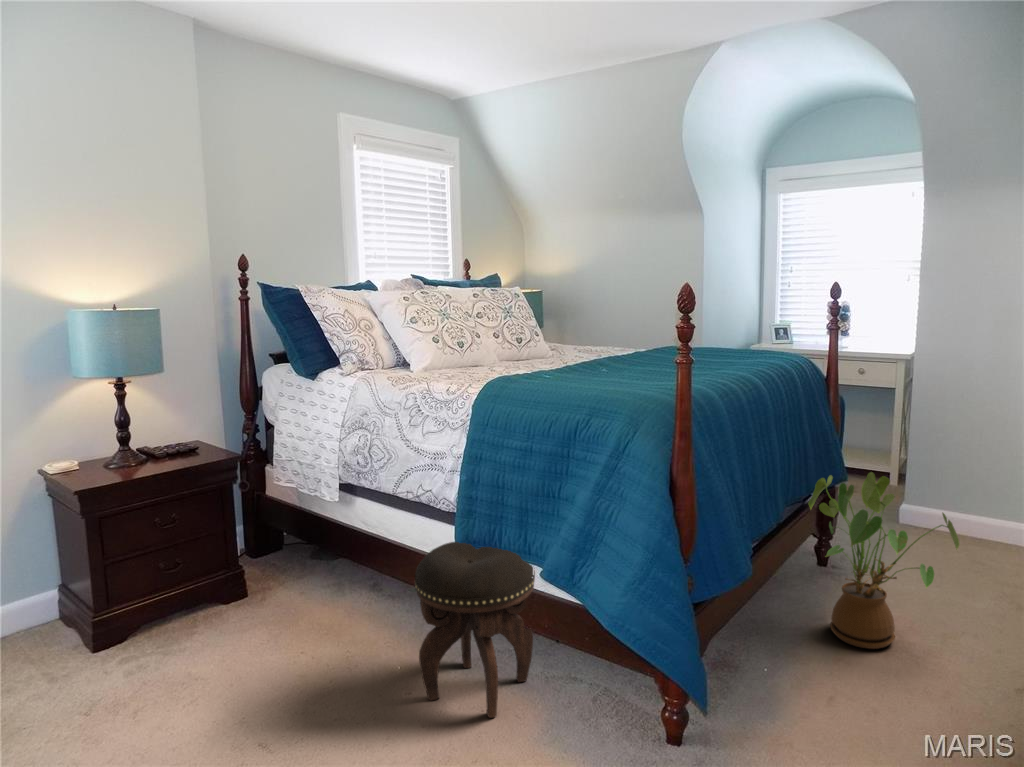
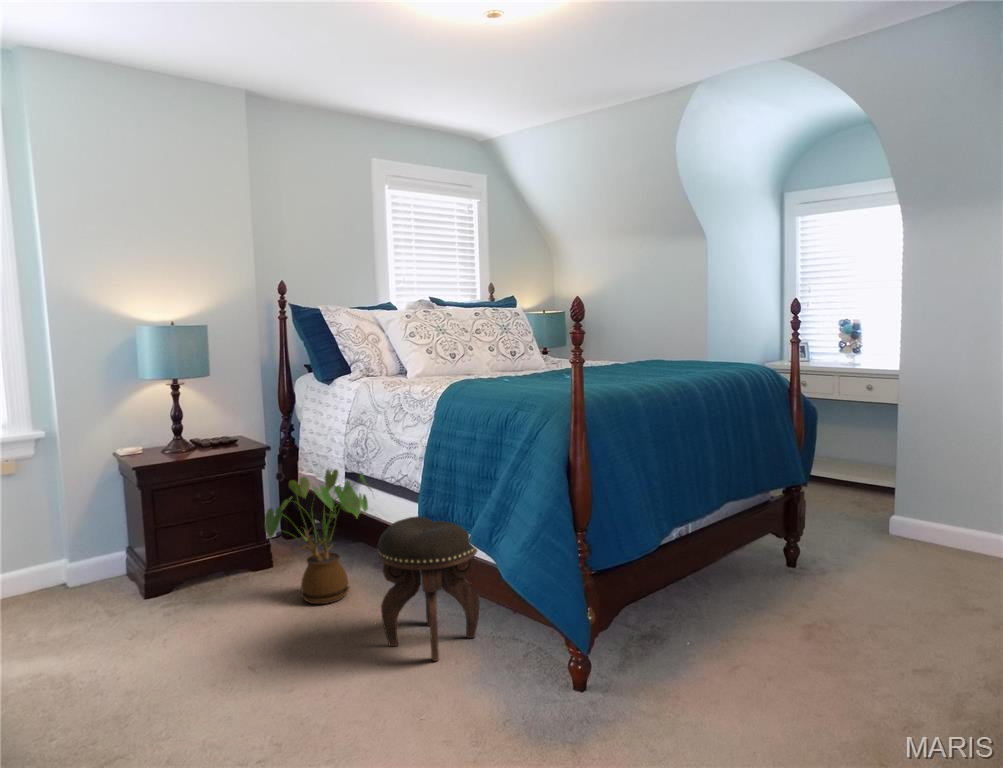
house plant: present [809,472,959,649] -> present [265,469,369,604]

